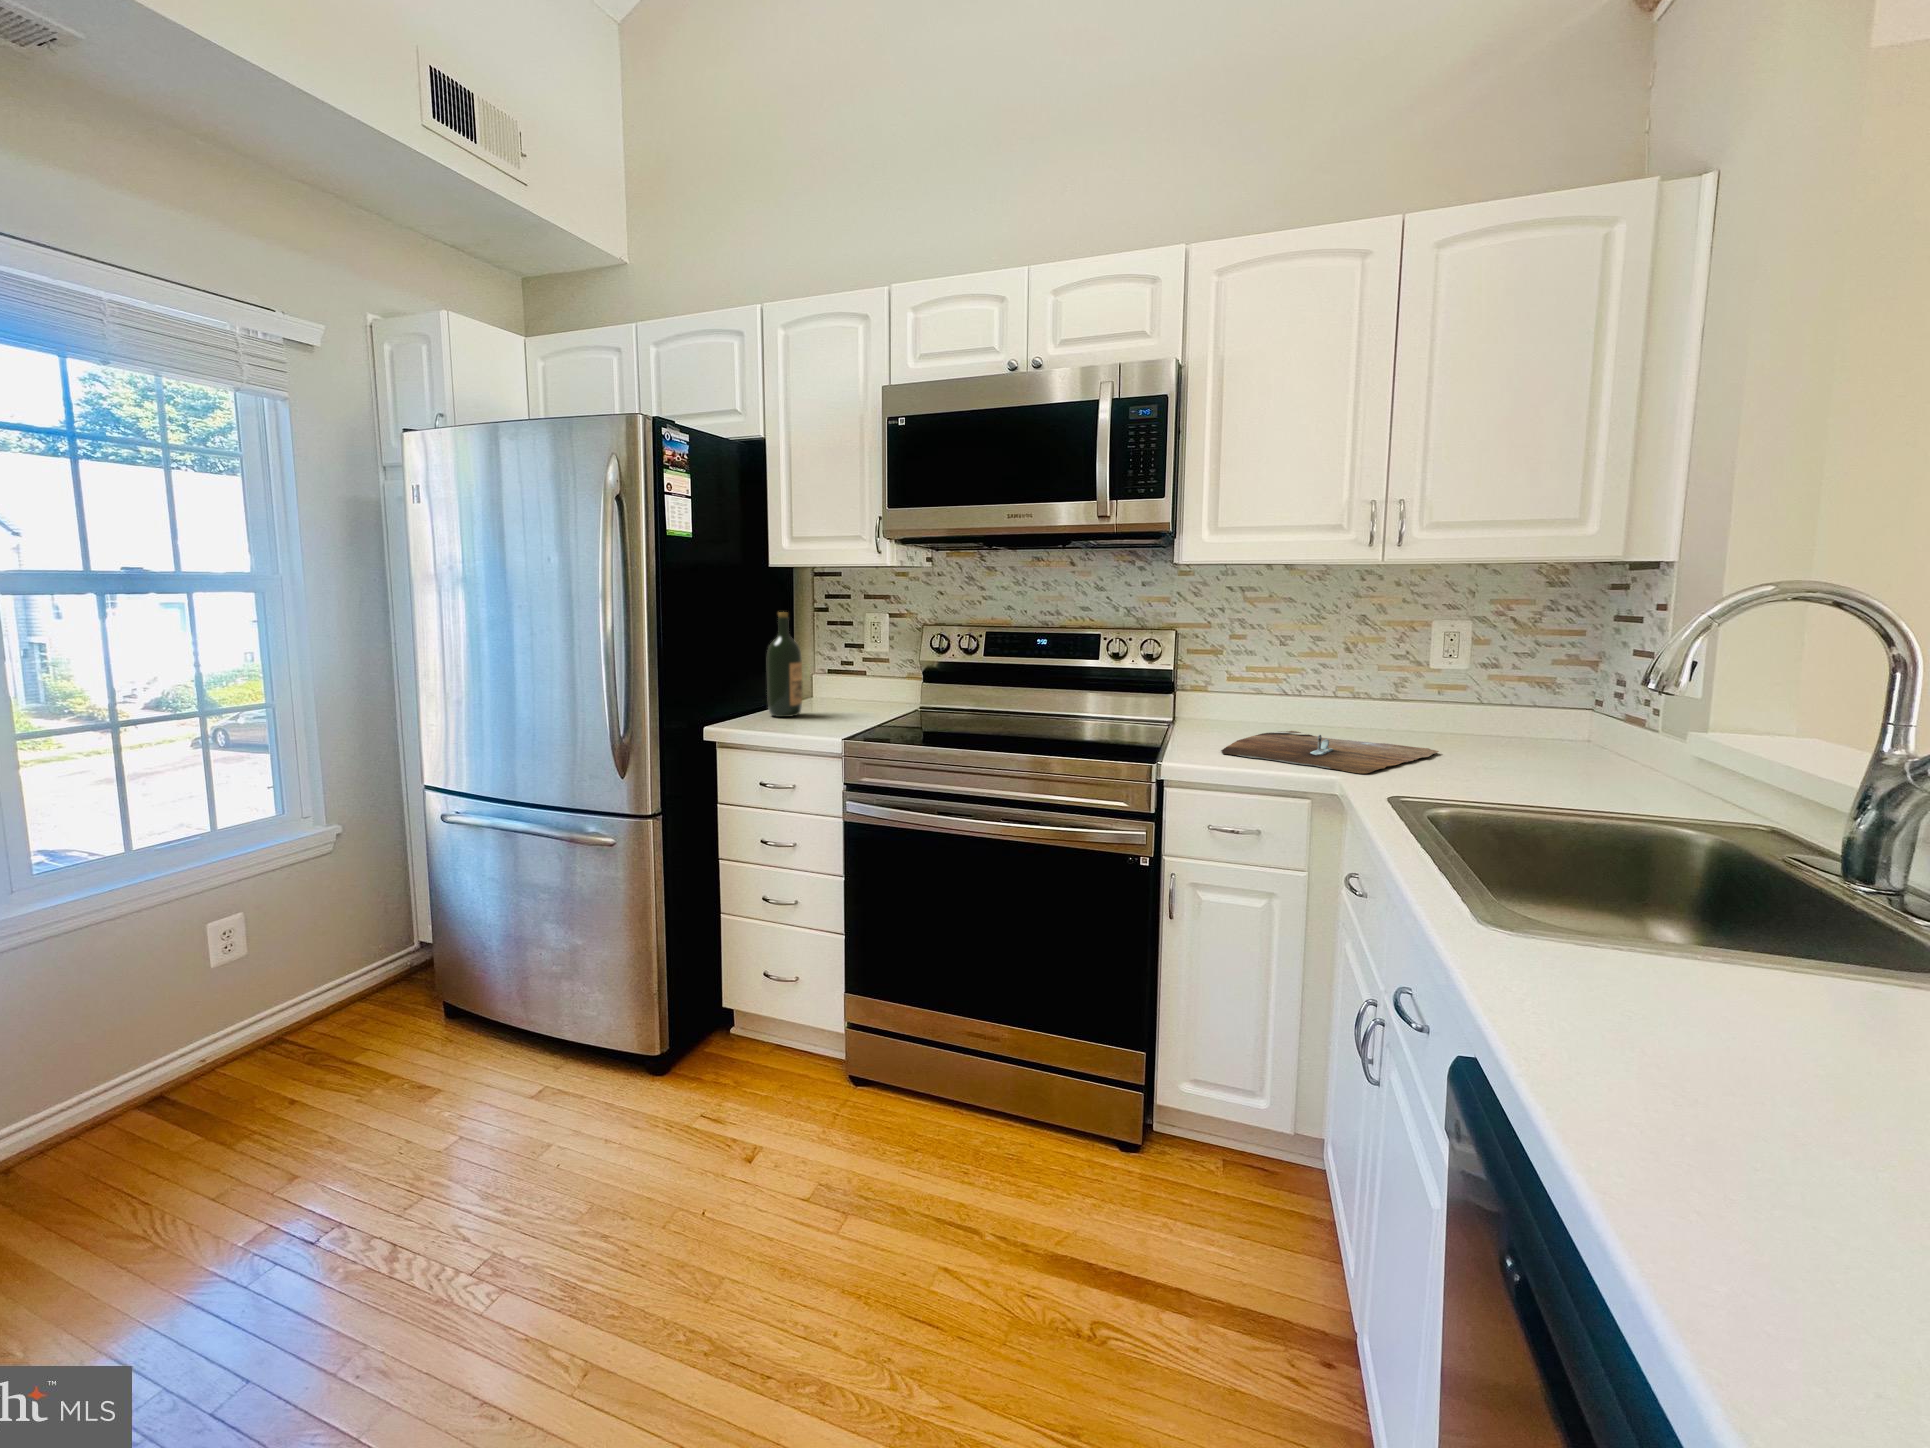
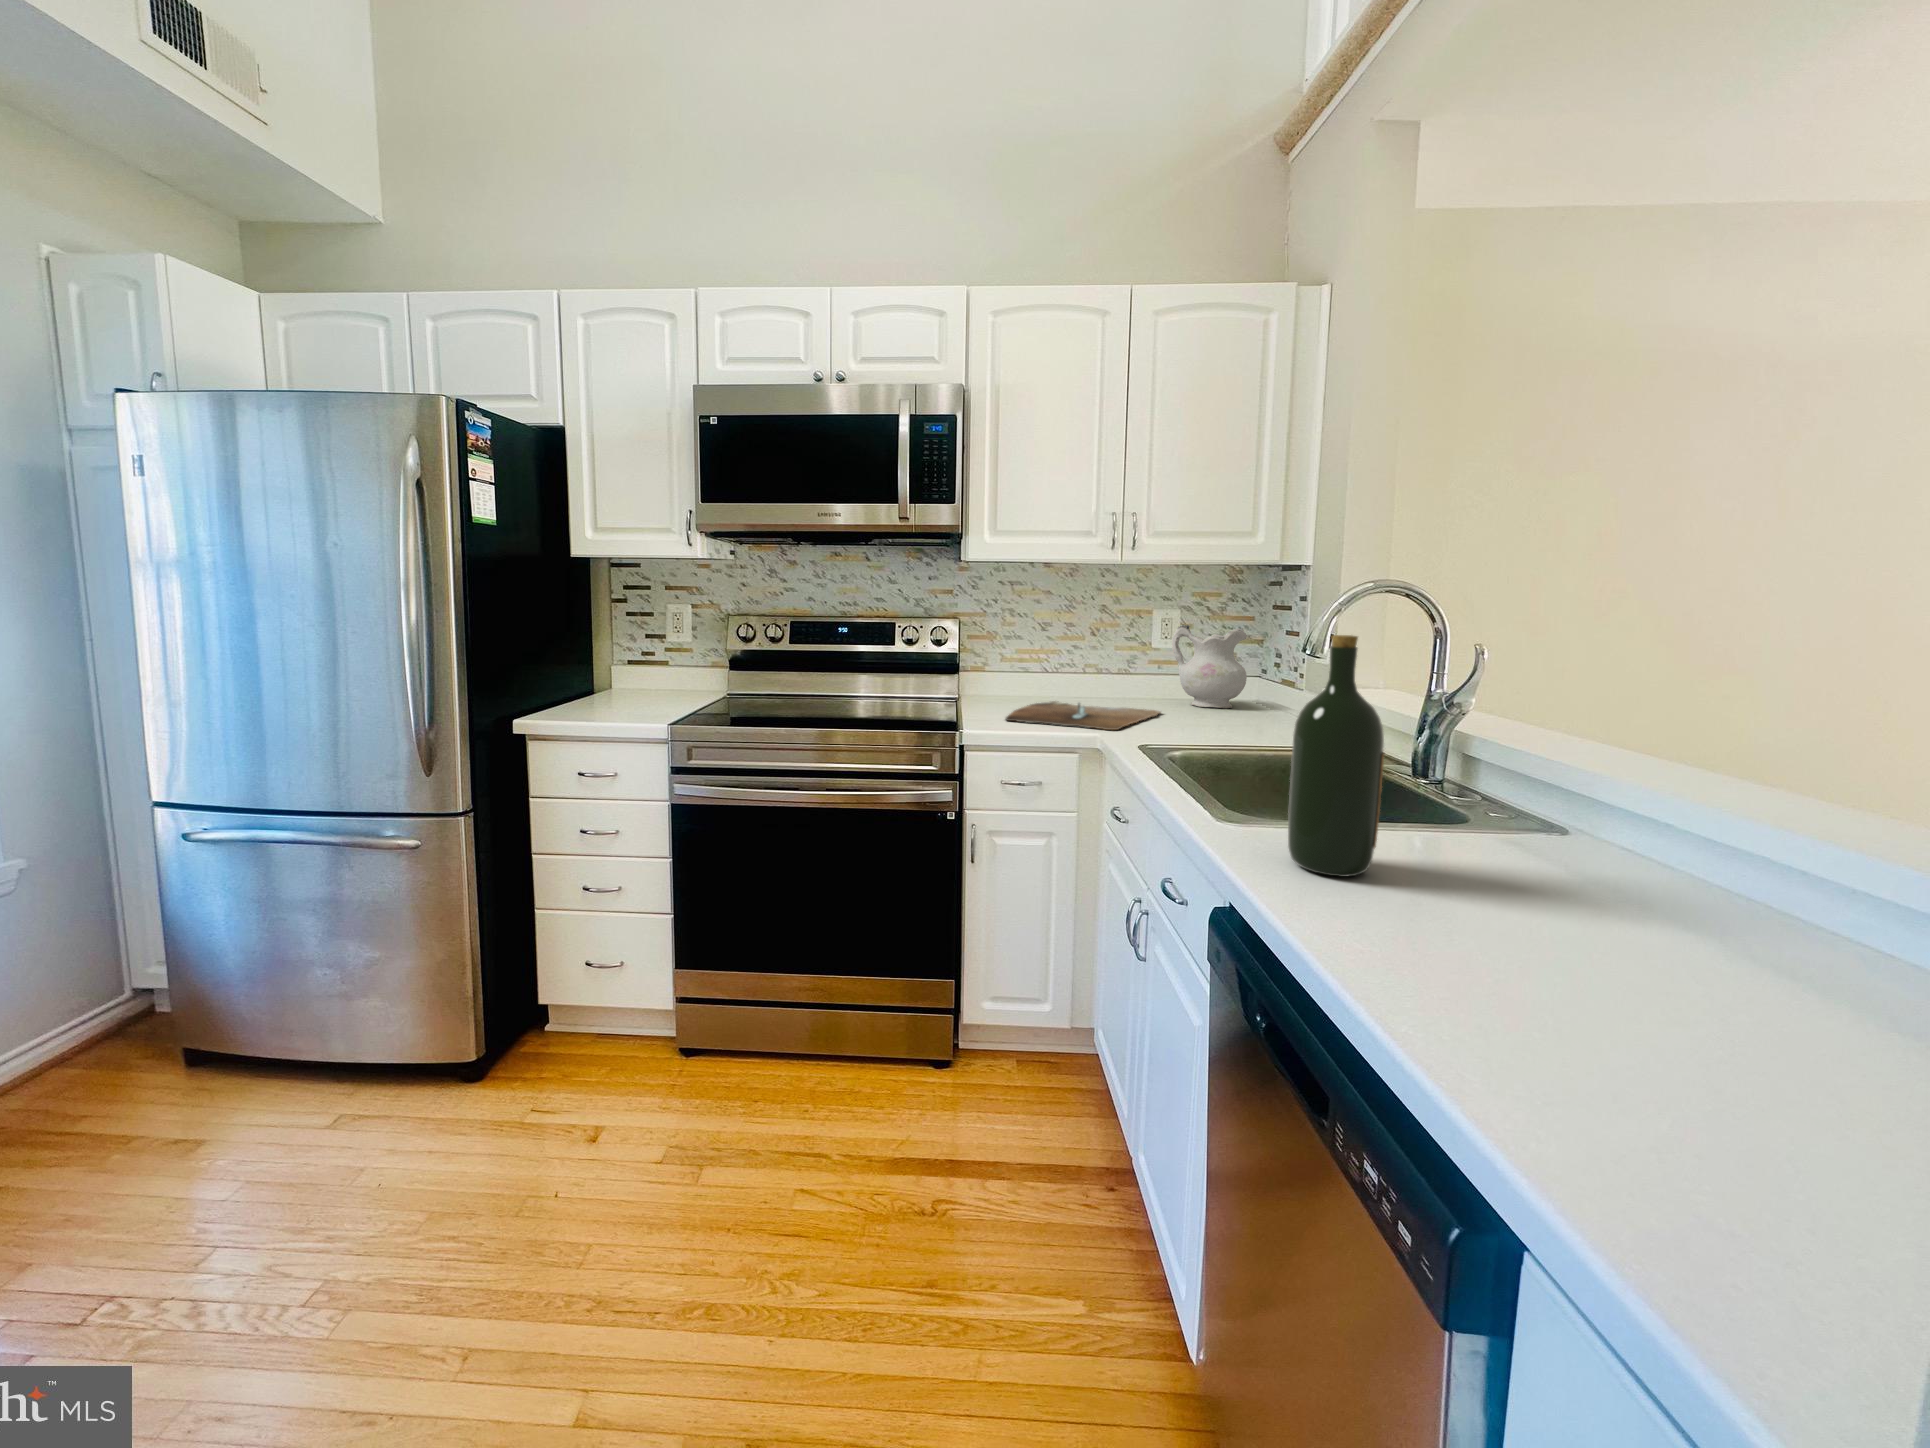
wine bottle: present [767,612,802,717] -> present [1288,635,1384,877]
ceramic pitcher: none [1460,640,1573,751] -> present [1172,625,1247,708]

